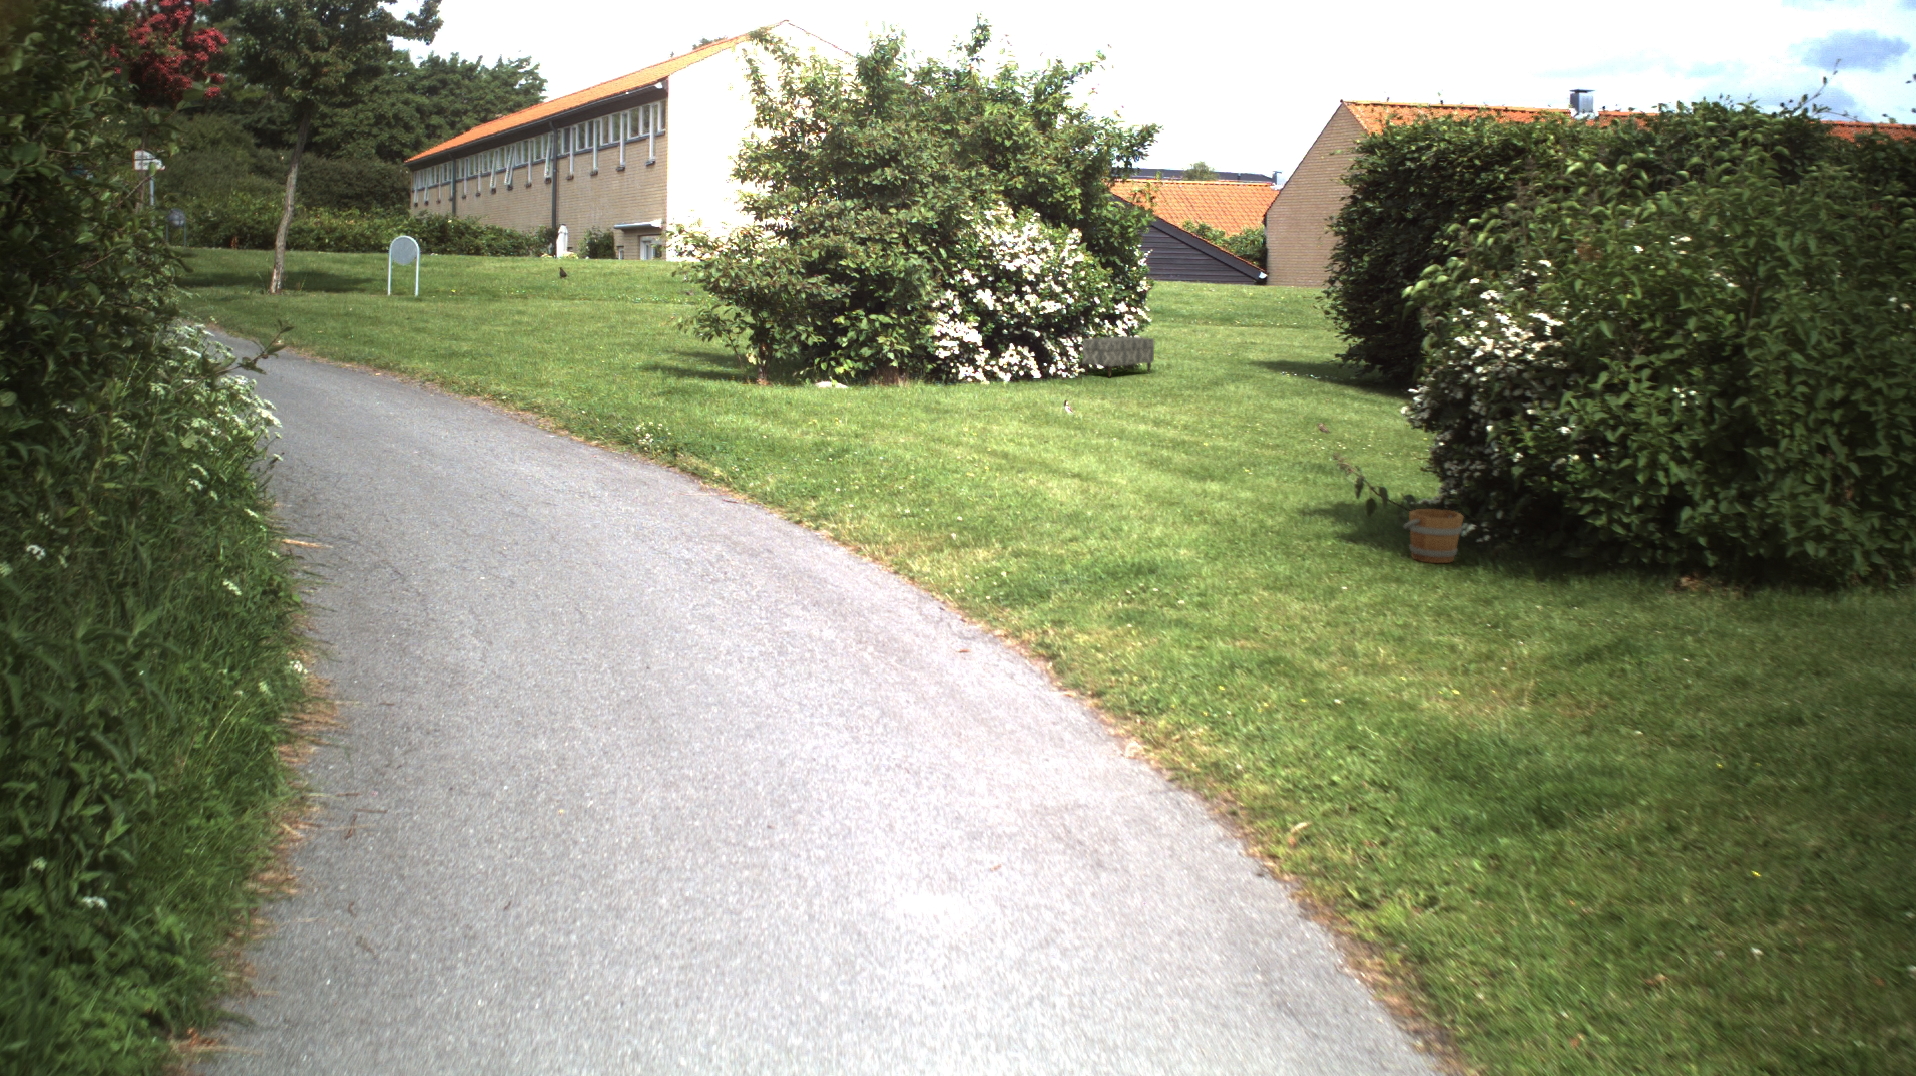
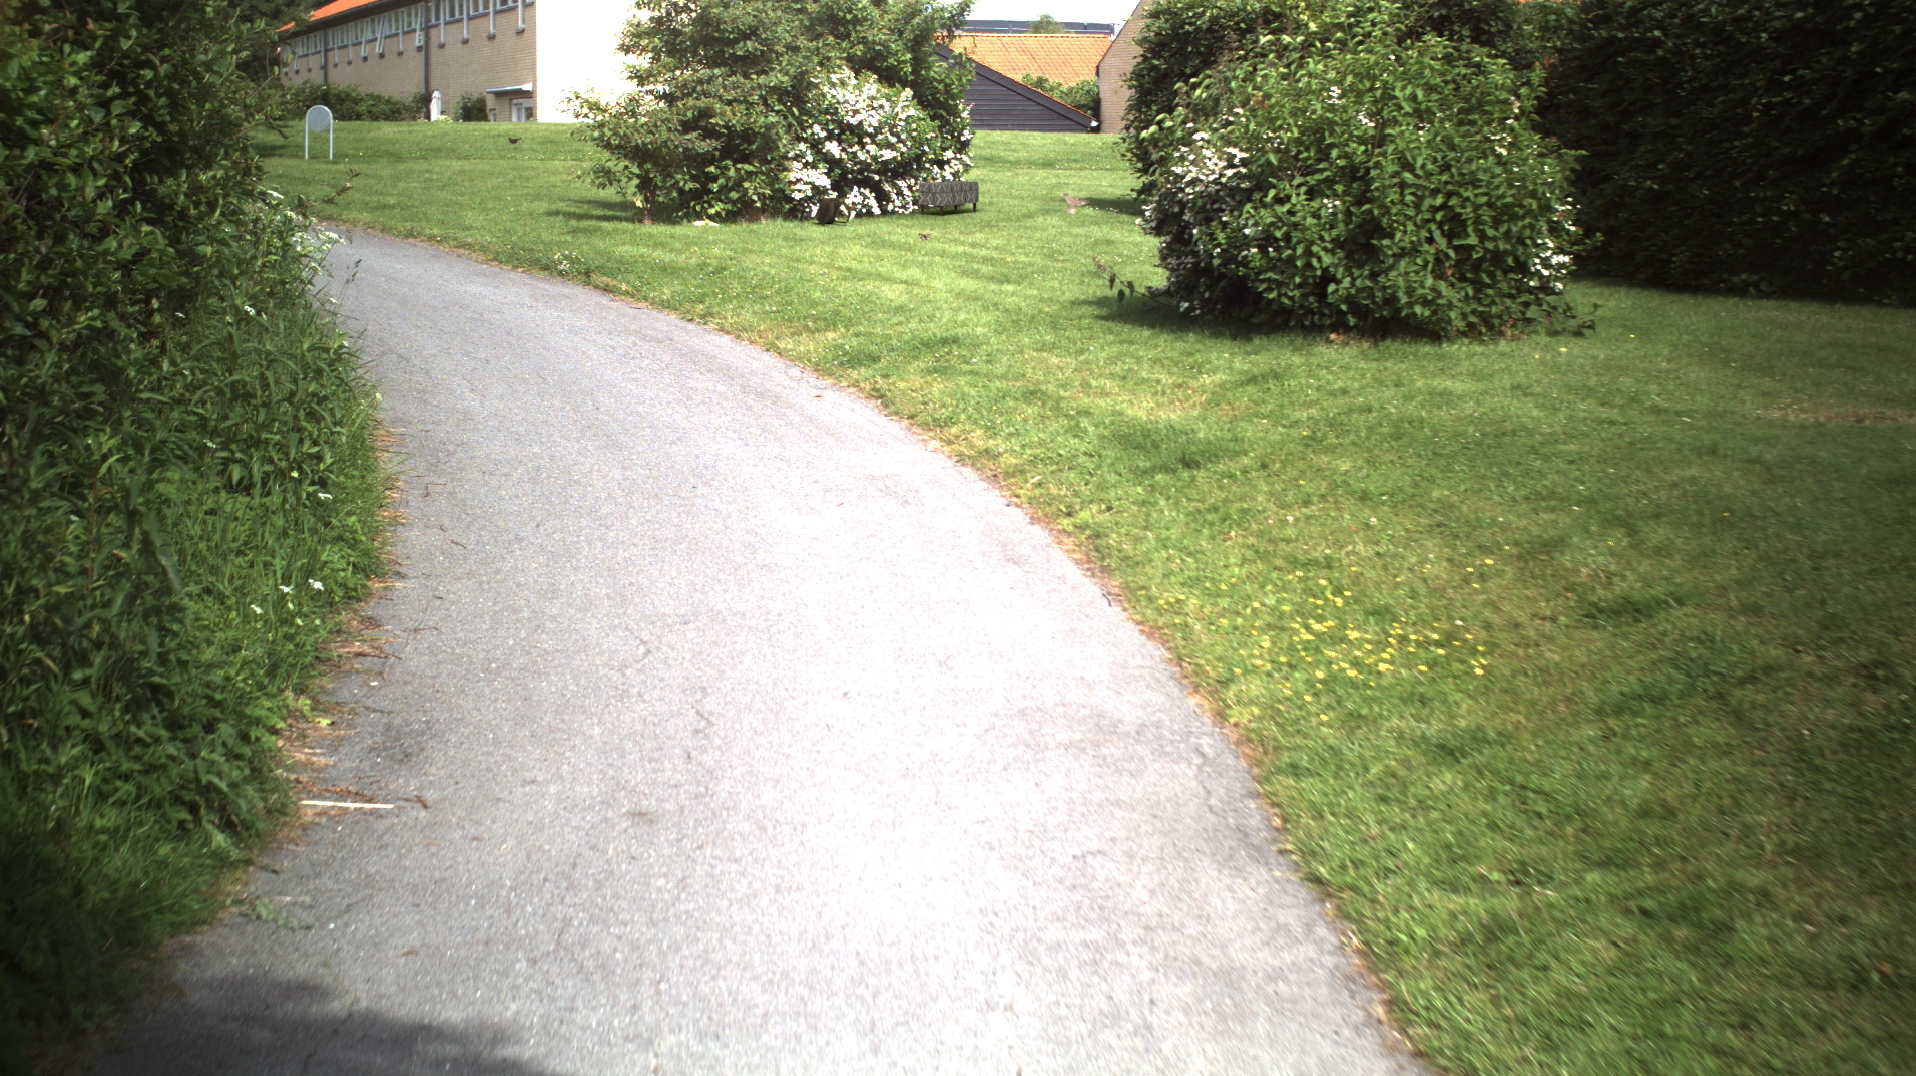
backpack: none [960,355,1002,387] -> present [816,198,851,225]
bucket: present [1404,509,1463,563] -> none [1145,297,1187,337]

